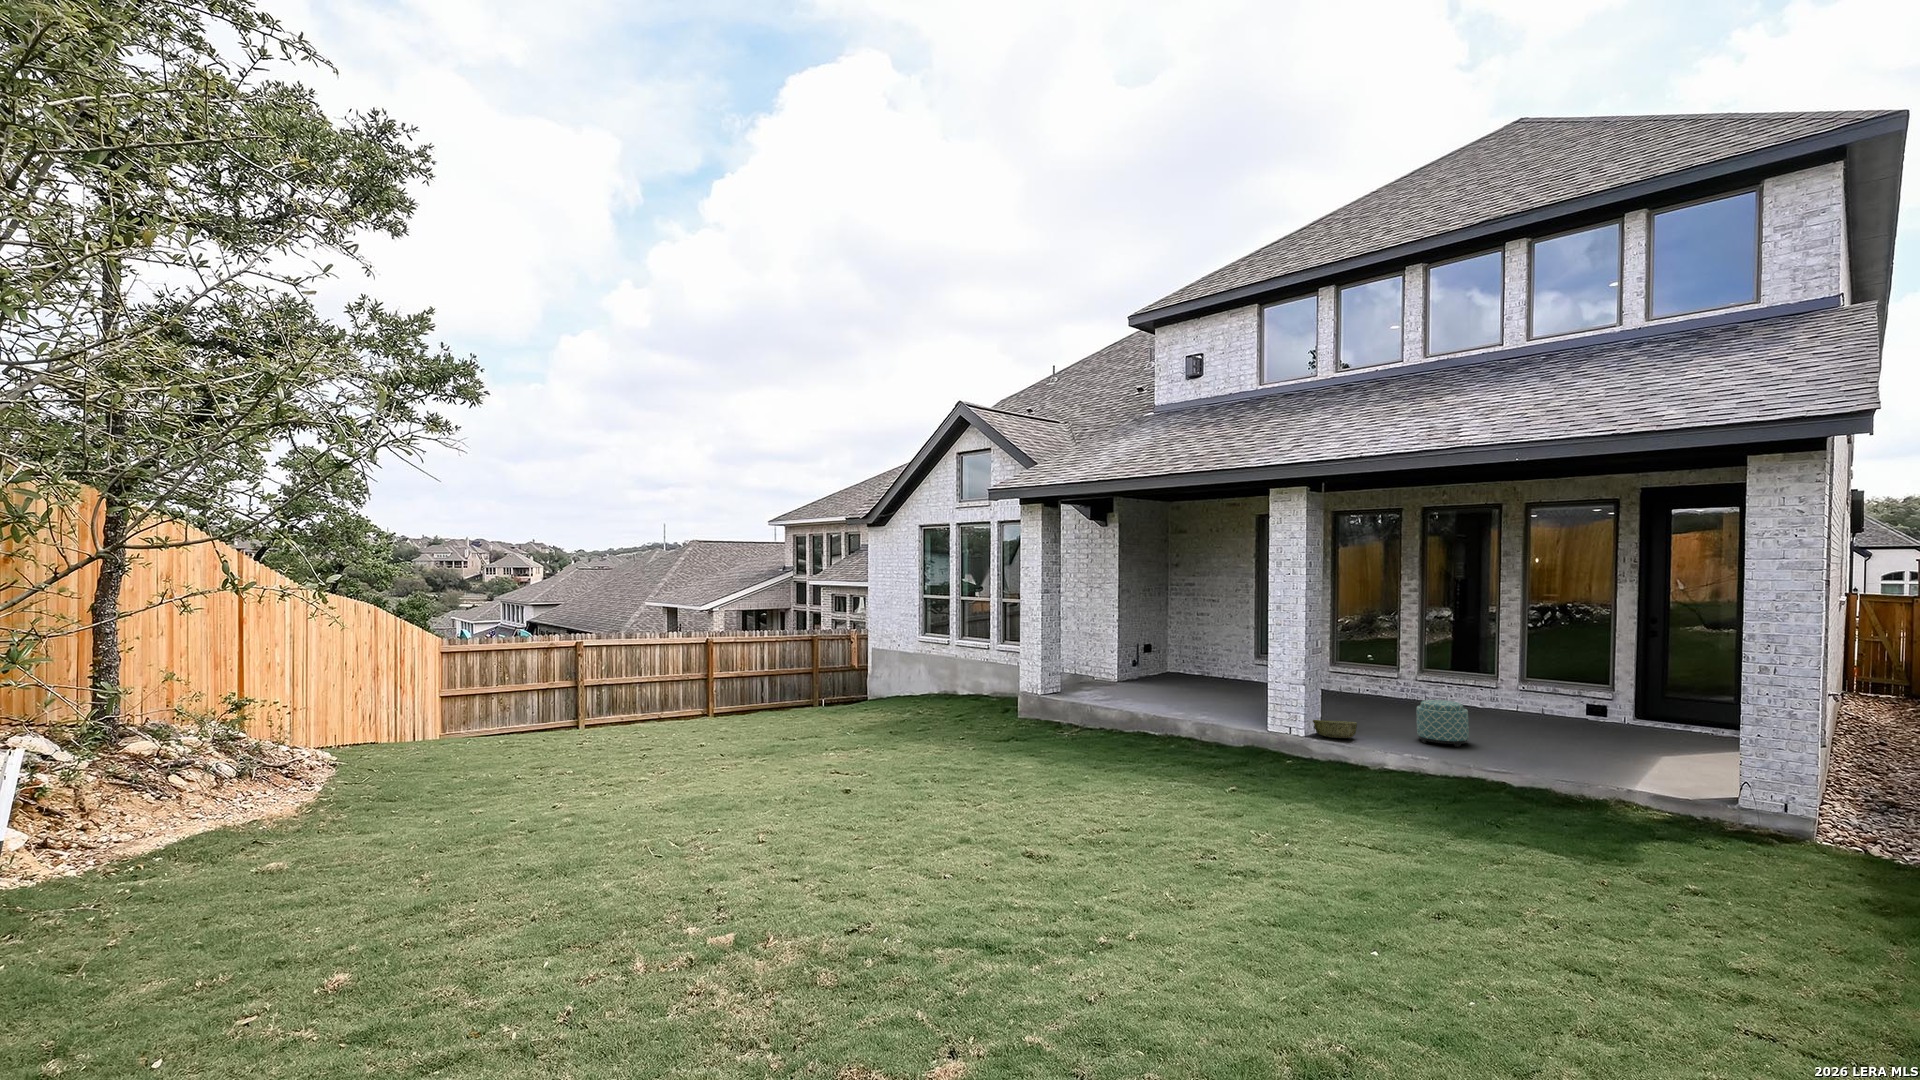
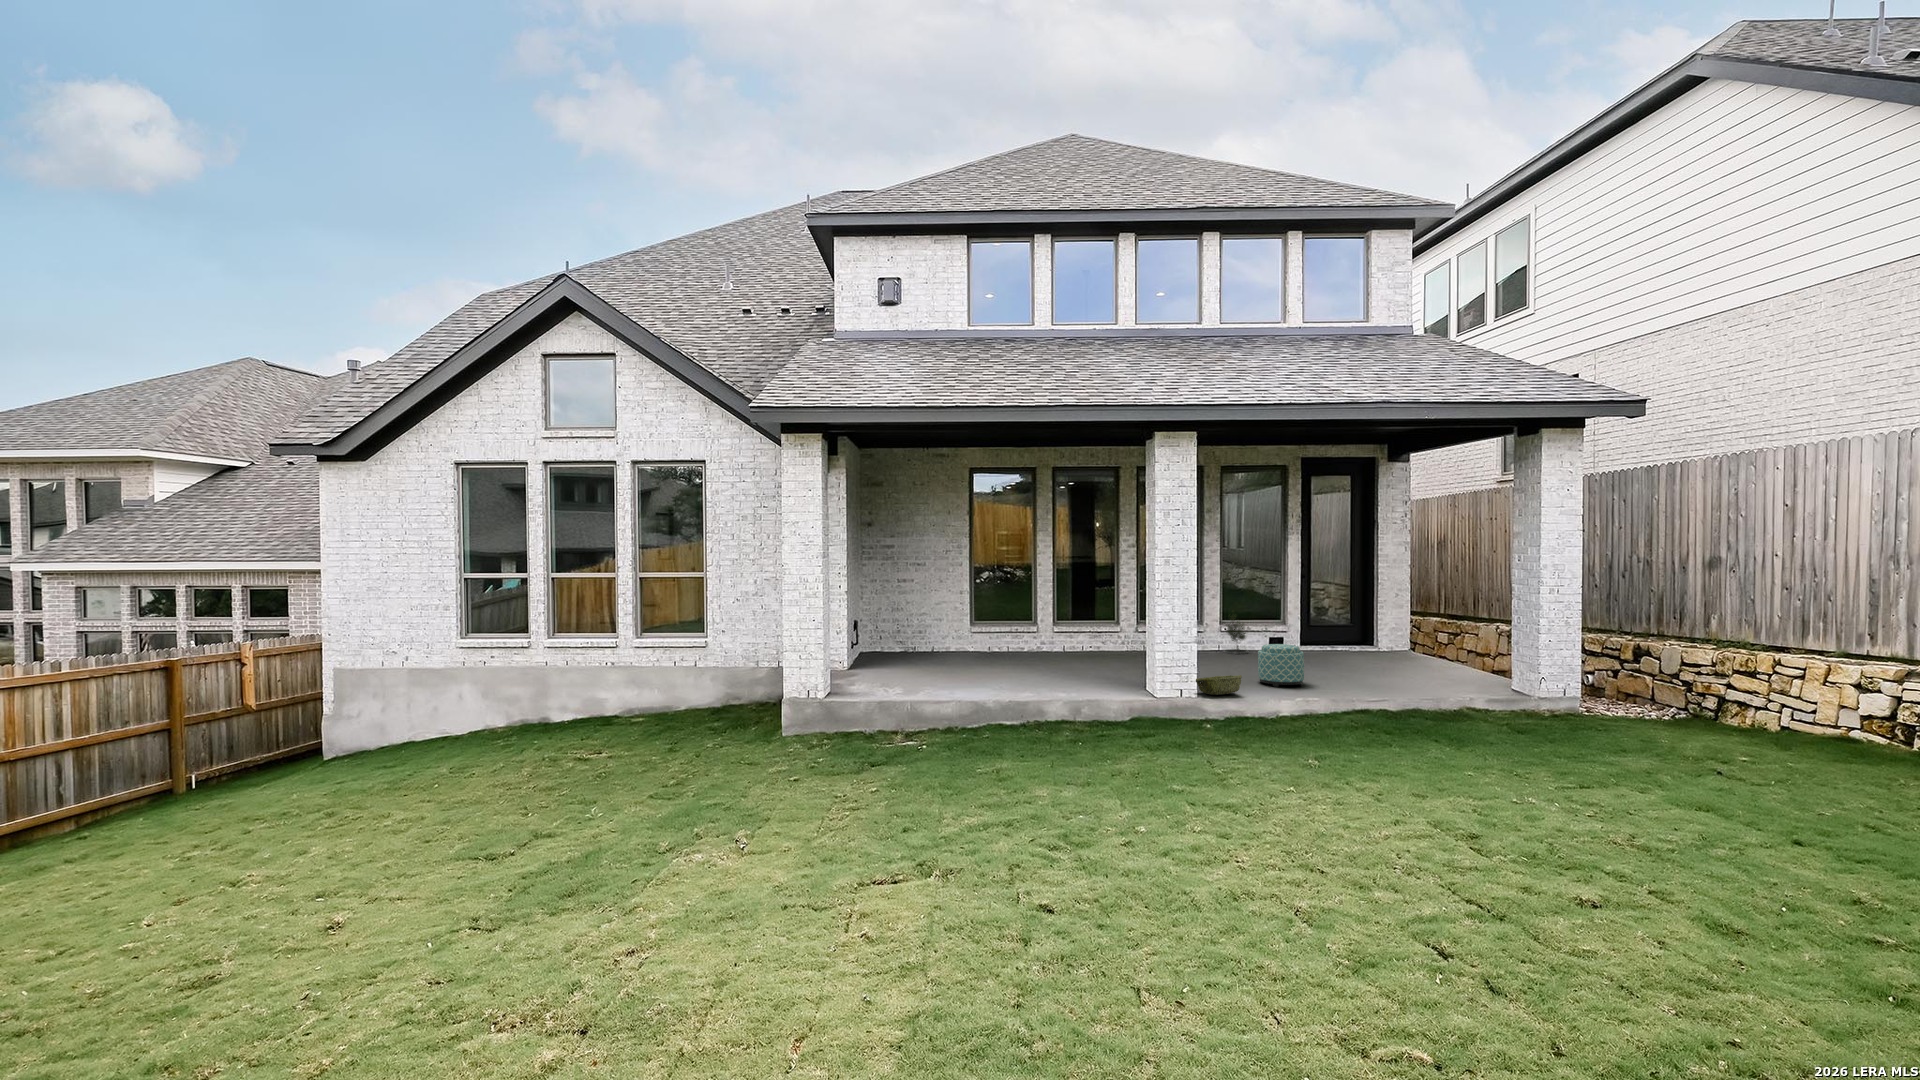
potted tree: none [1512,666,1548,717] -> present [1224,615,1248,654]

